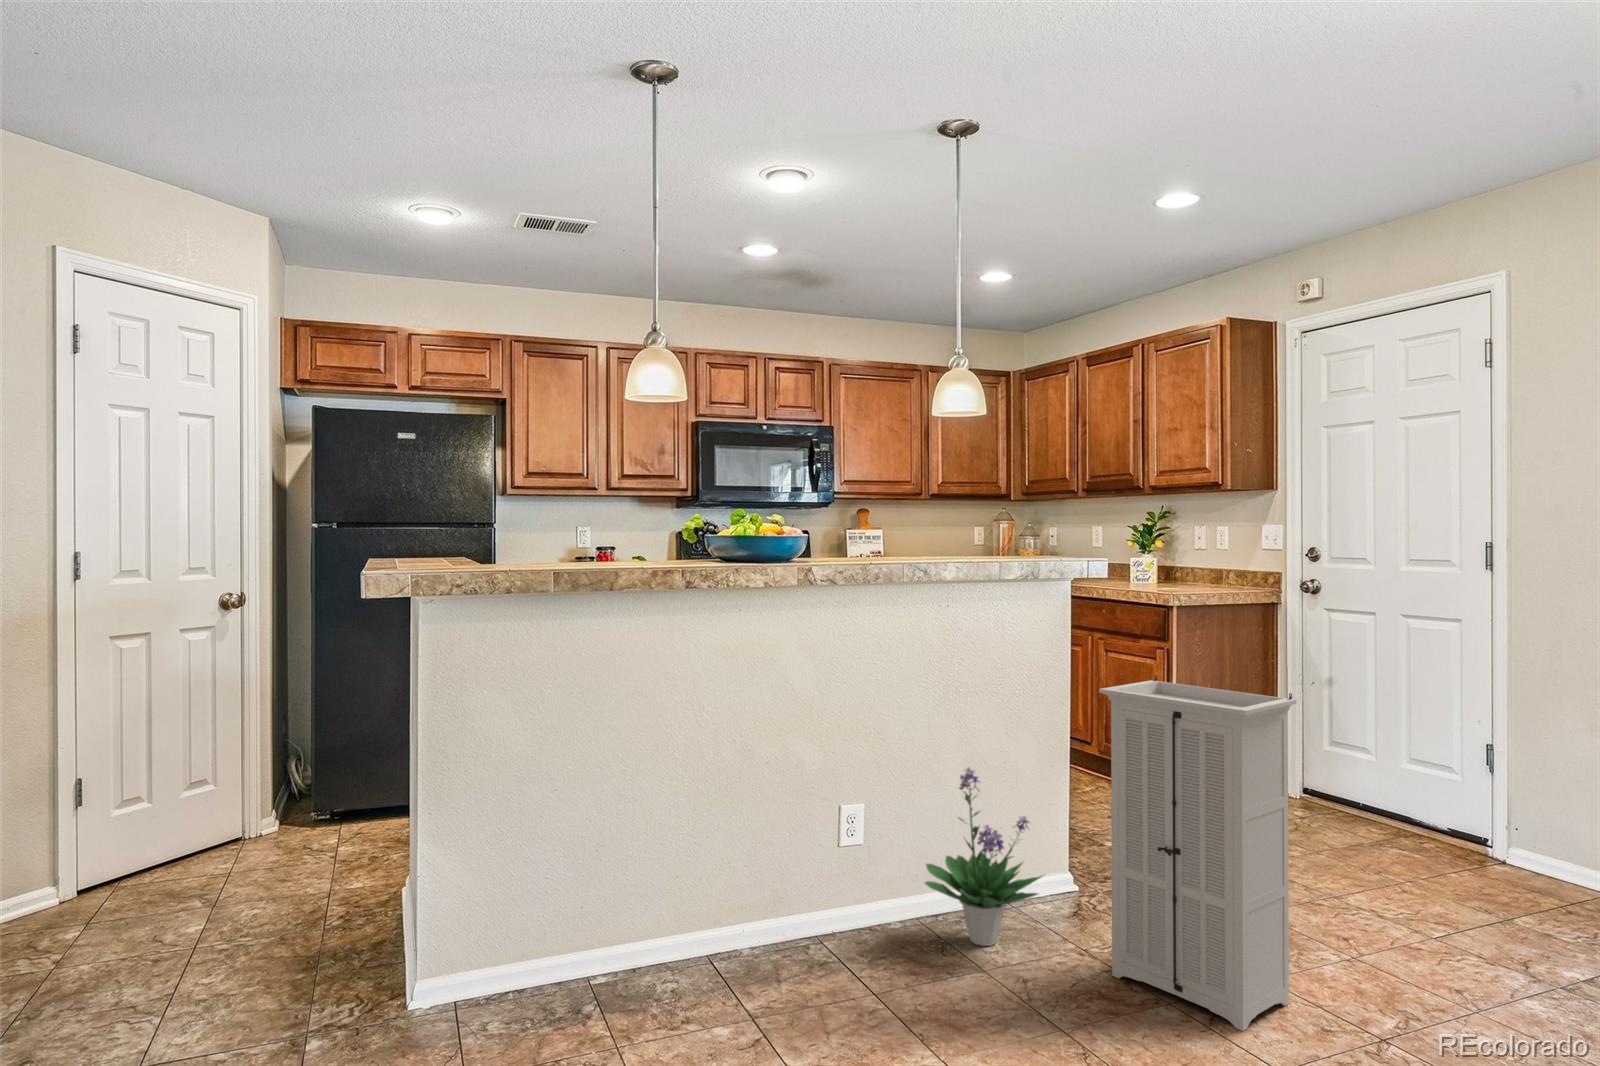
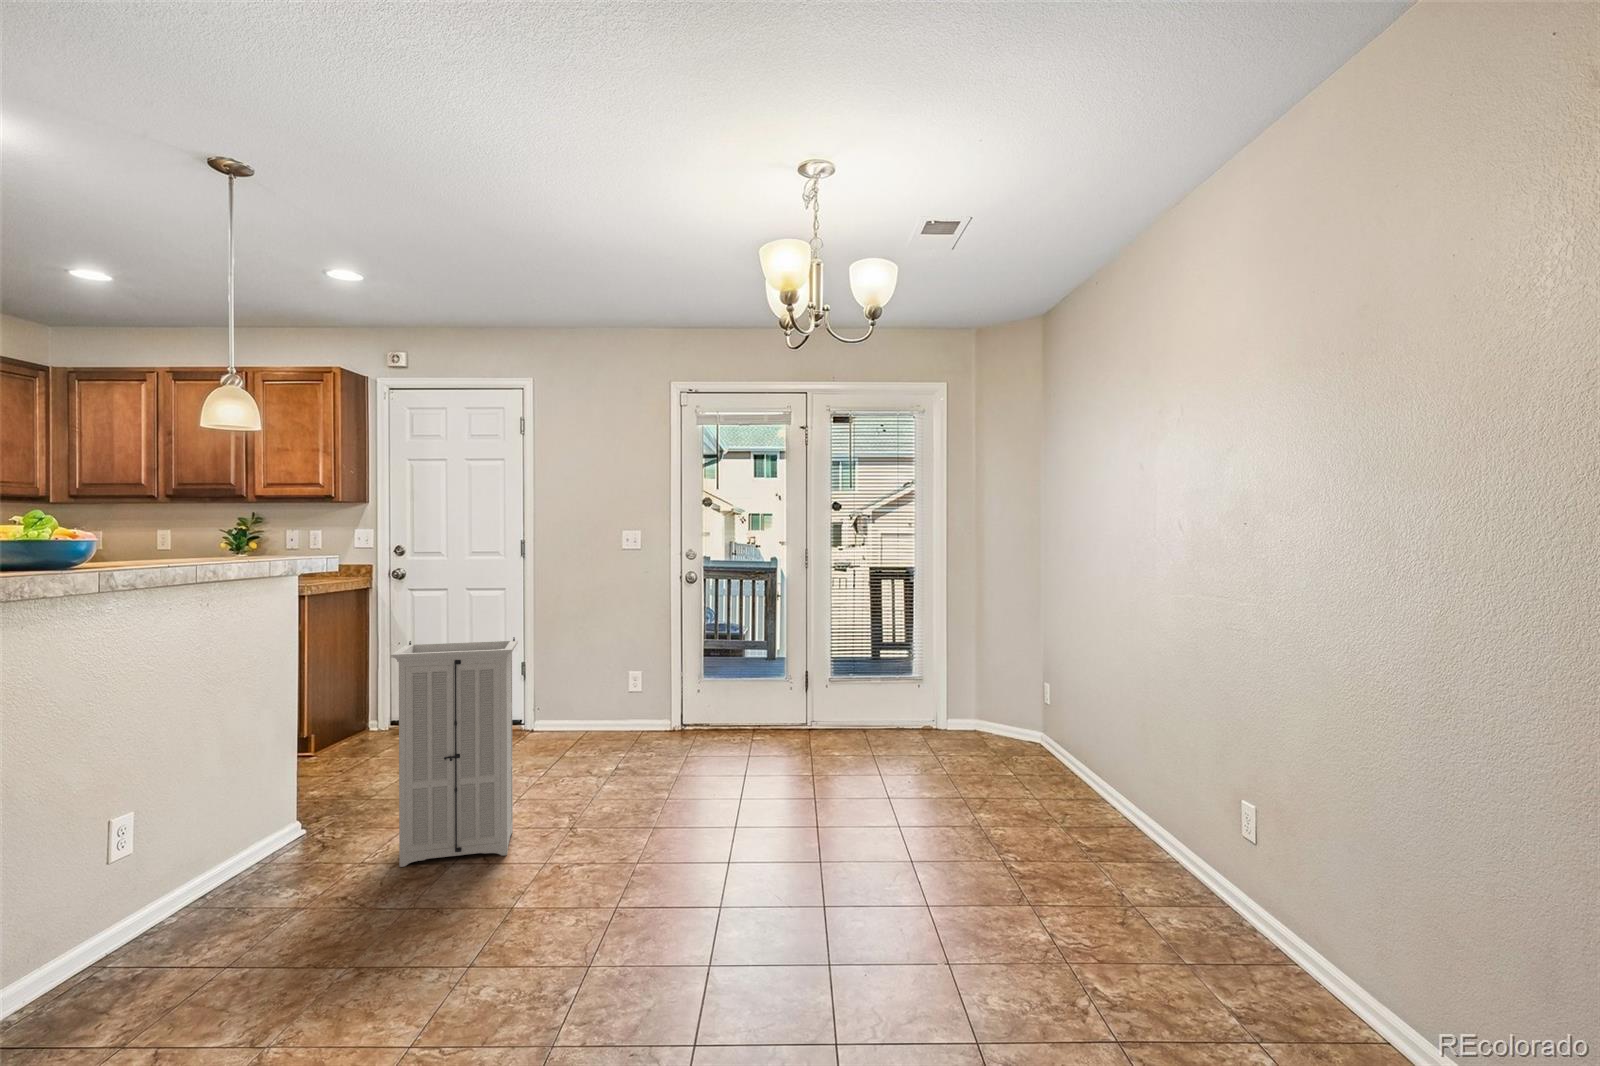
potted plant: present [925,768,1042,946] -> none [200,748,338,899]

